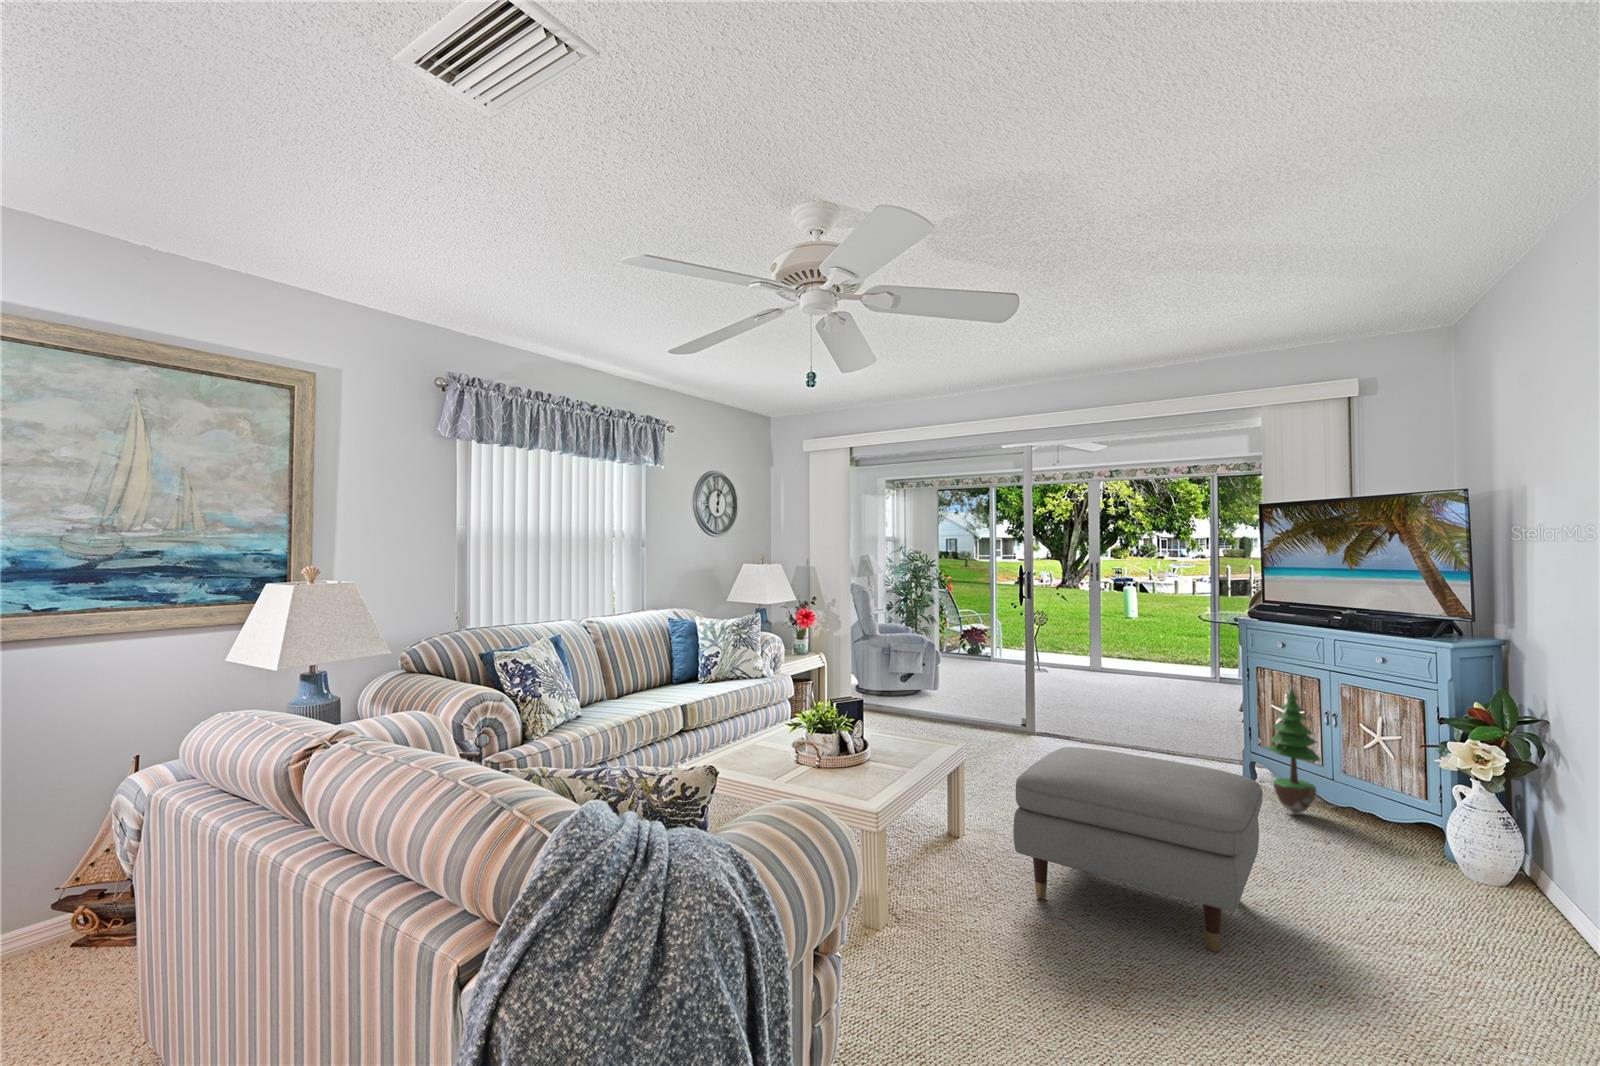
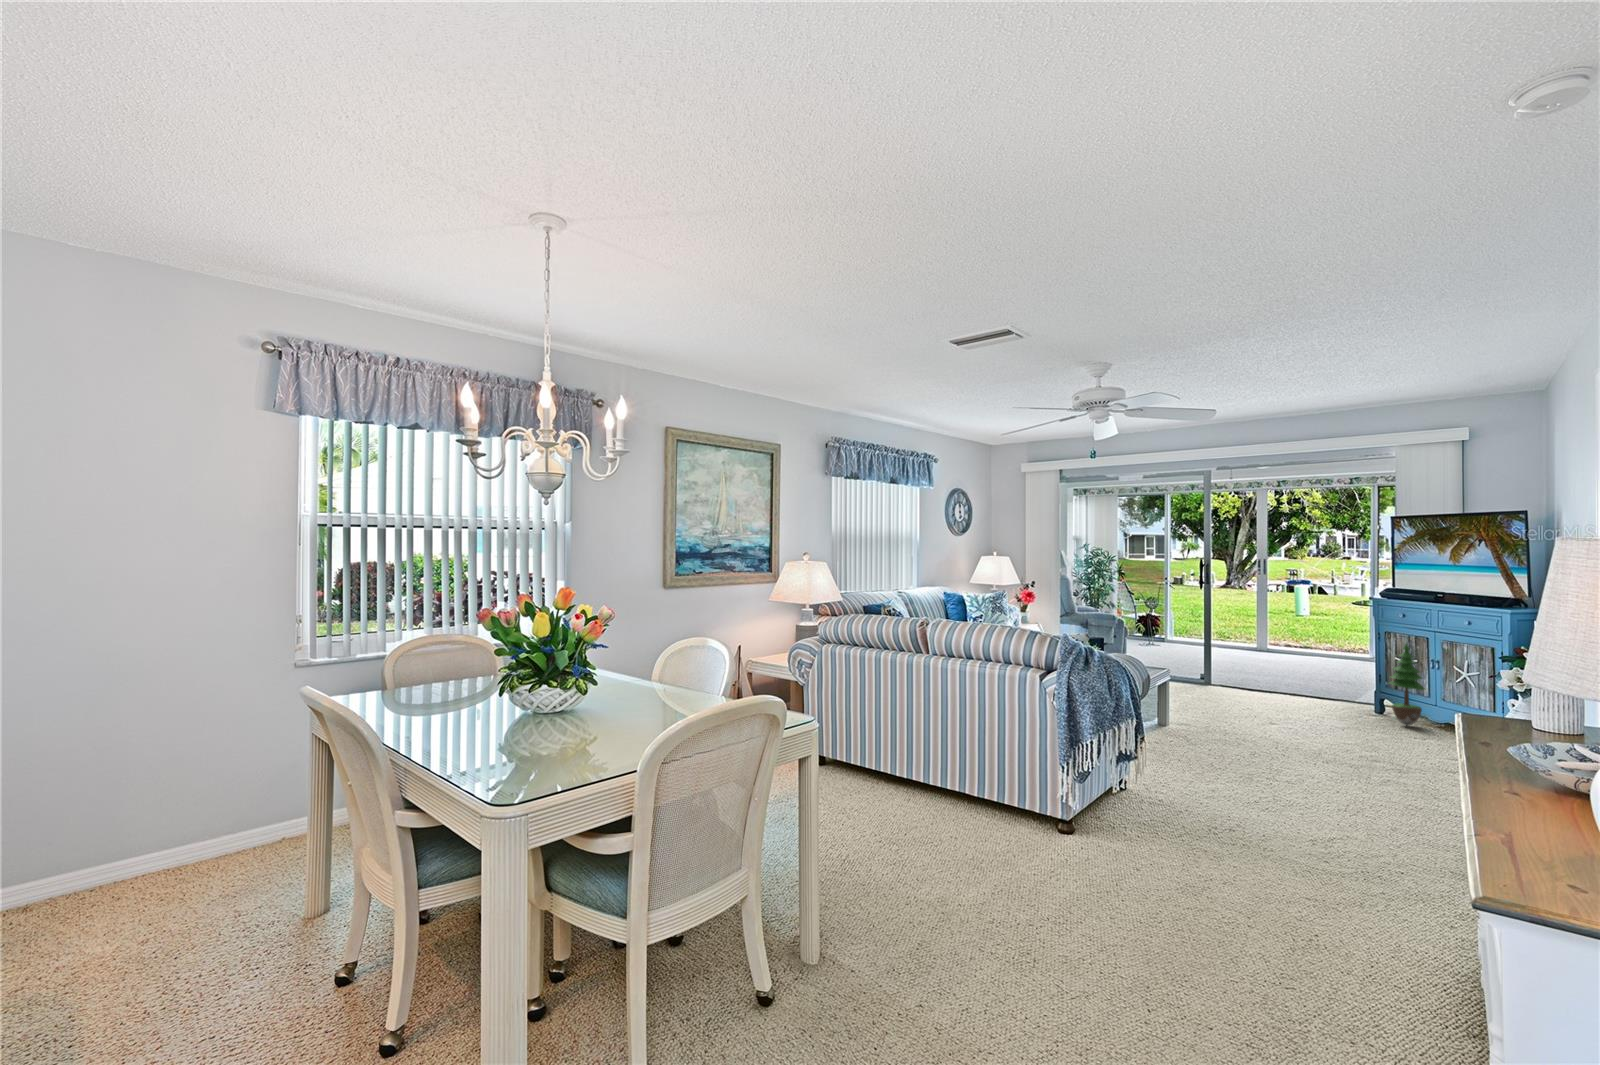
ottoman: present [1013,747,1263,952] -> none [1213,670,1369,767]

